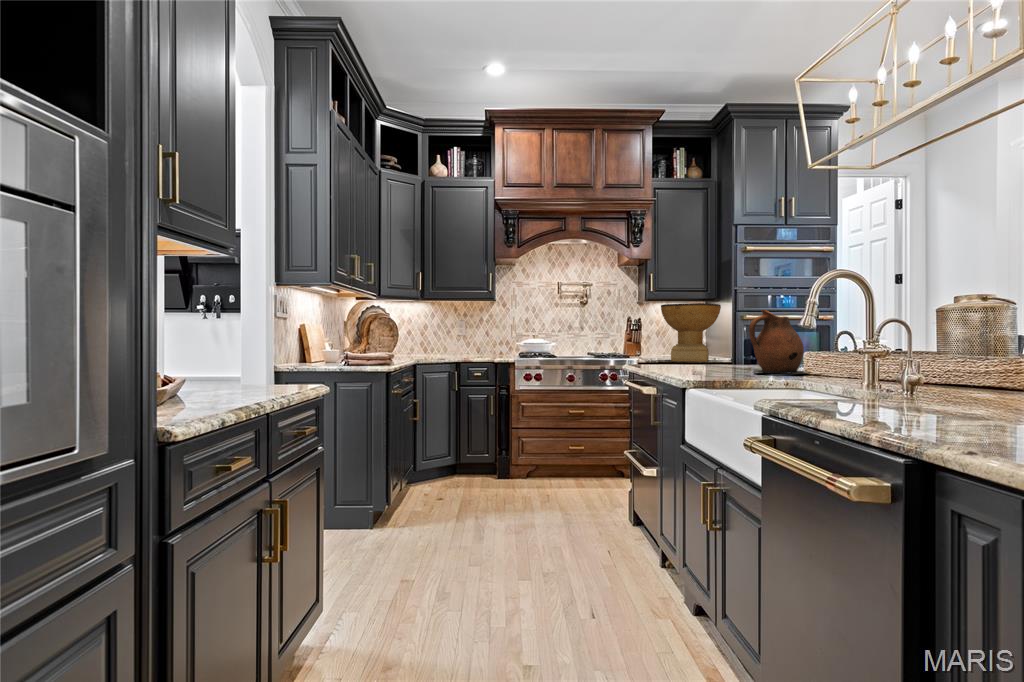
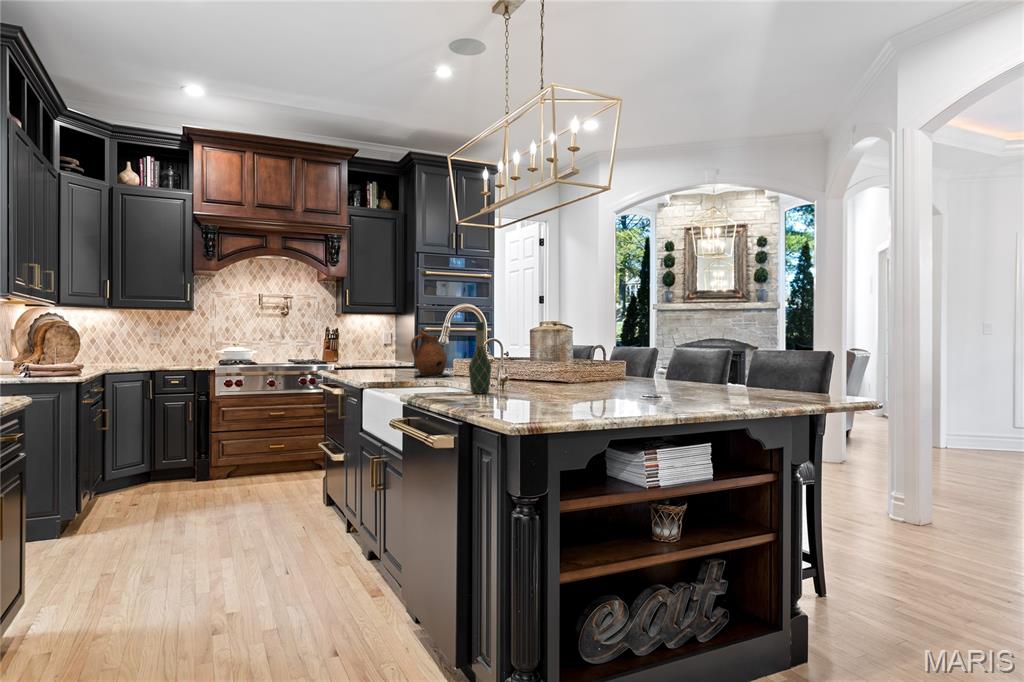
wine bottle: none [899,273,950,405] -> present [469,322,491,393]
decorative bowl: present [661,303,721,362] -> none [354,319,403,367]

